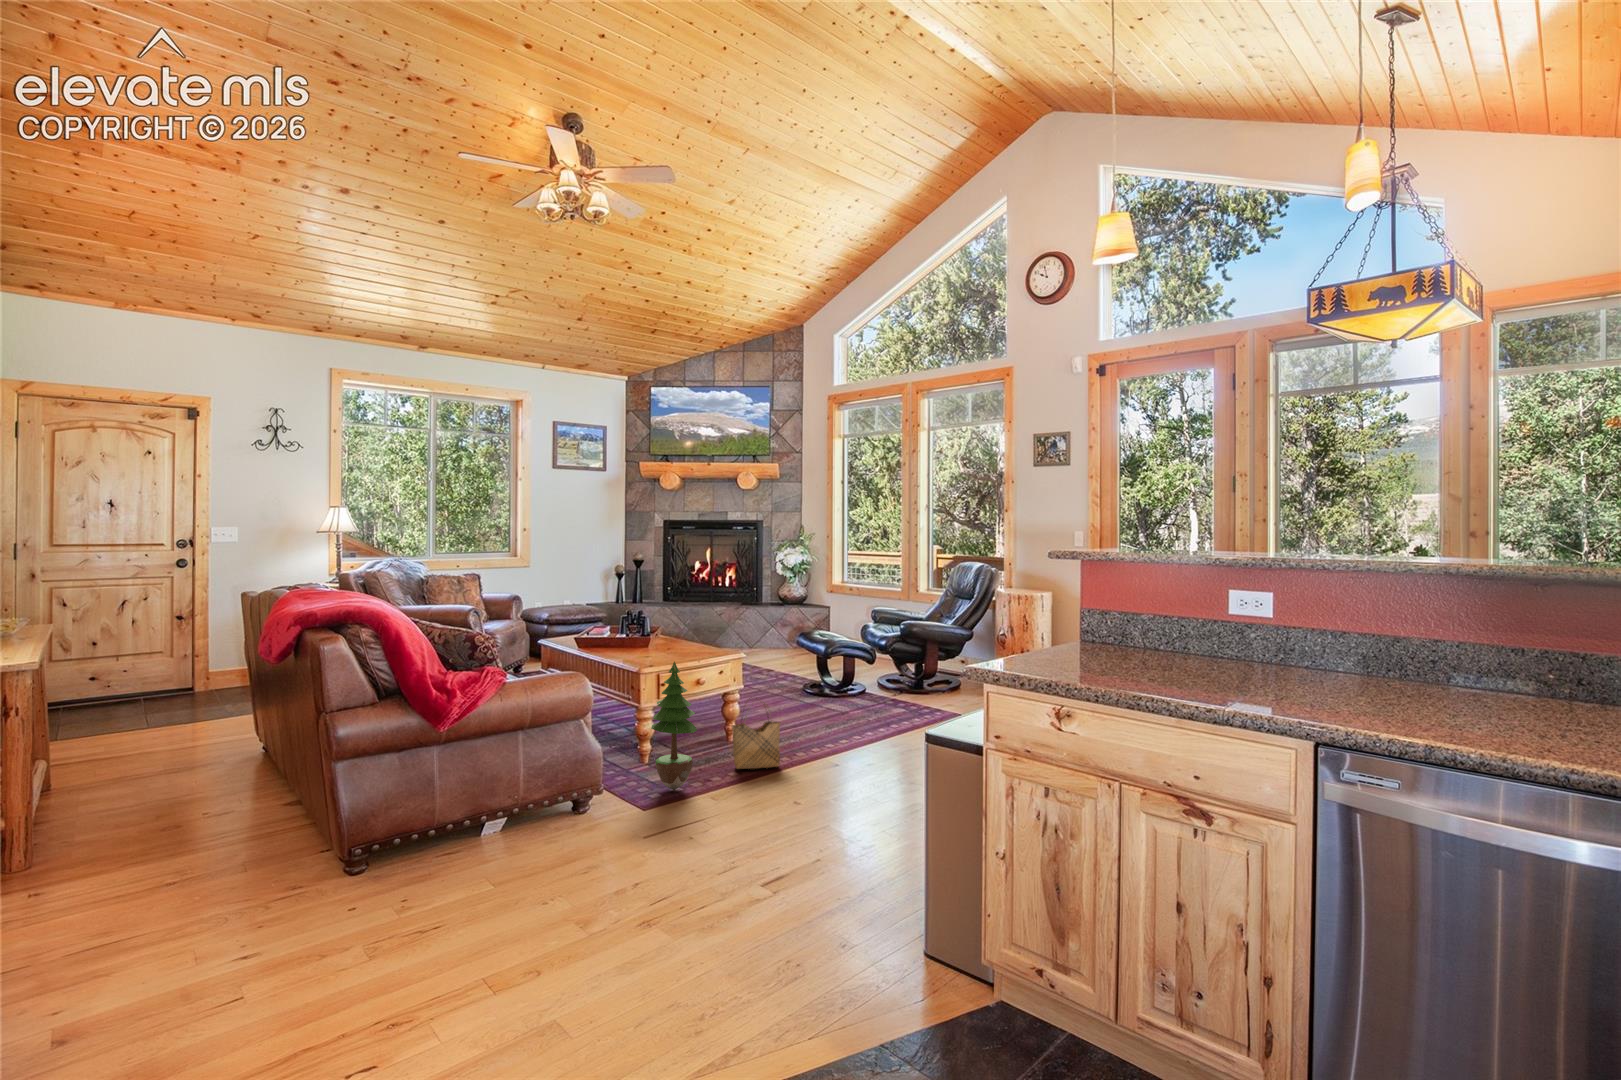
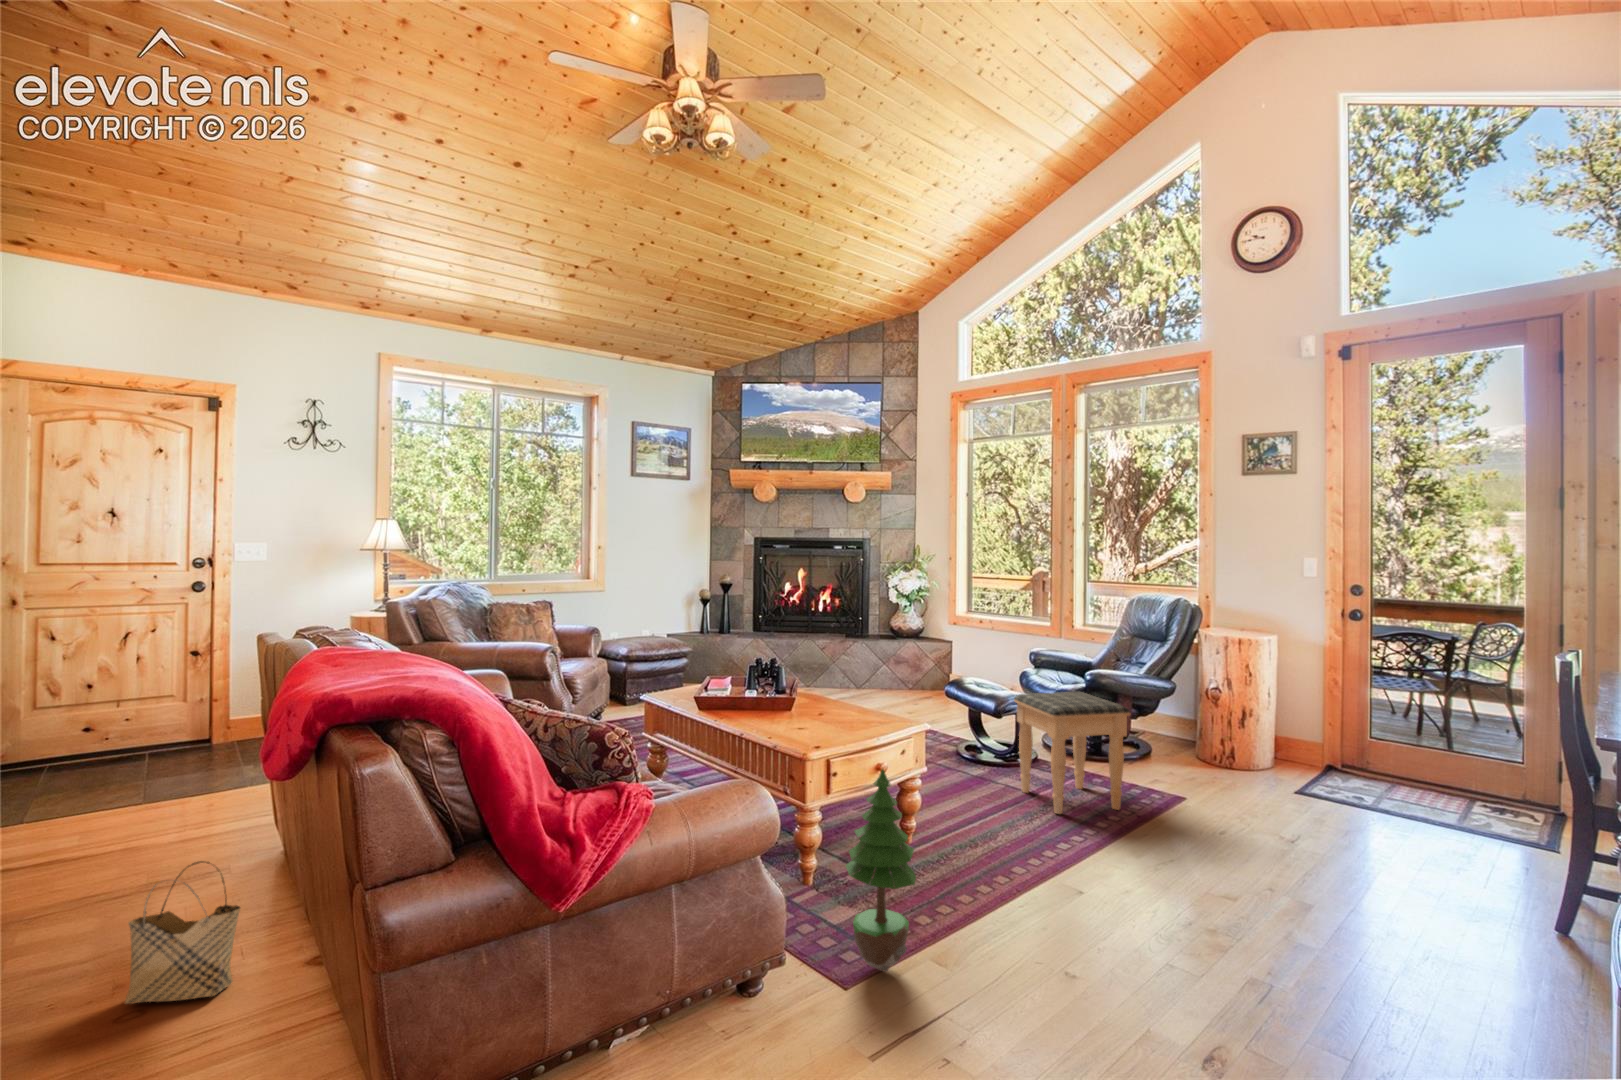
footstool: none [831,633,907,719] -> present [1014,692,1130,814]
woven basket: present [732,697,780,769] -> present [125,861,240,1004]

